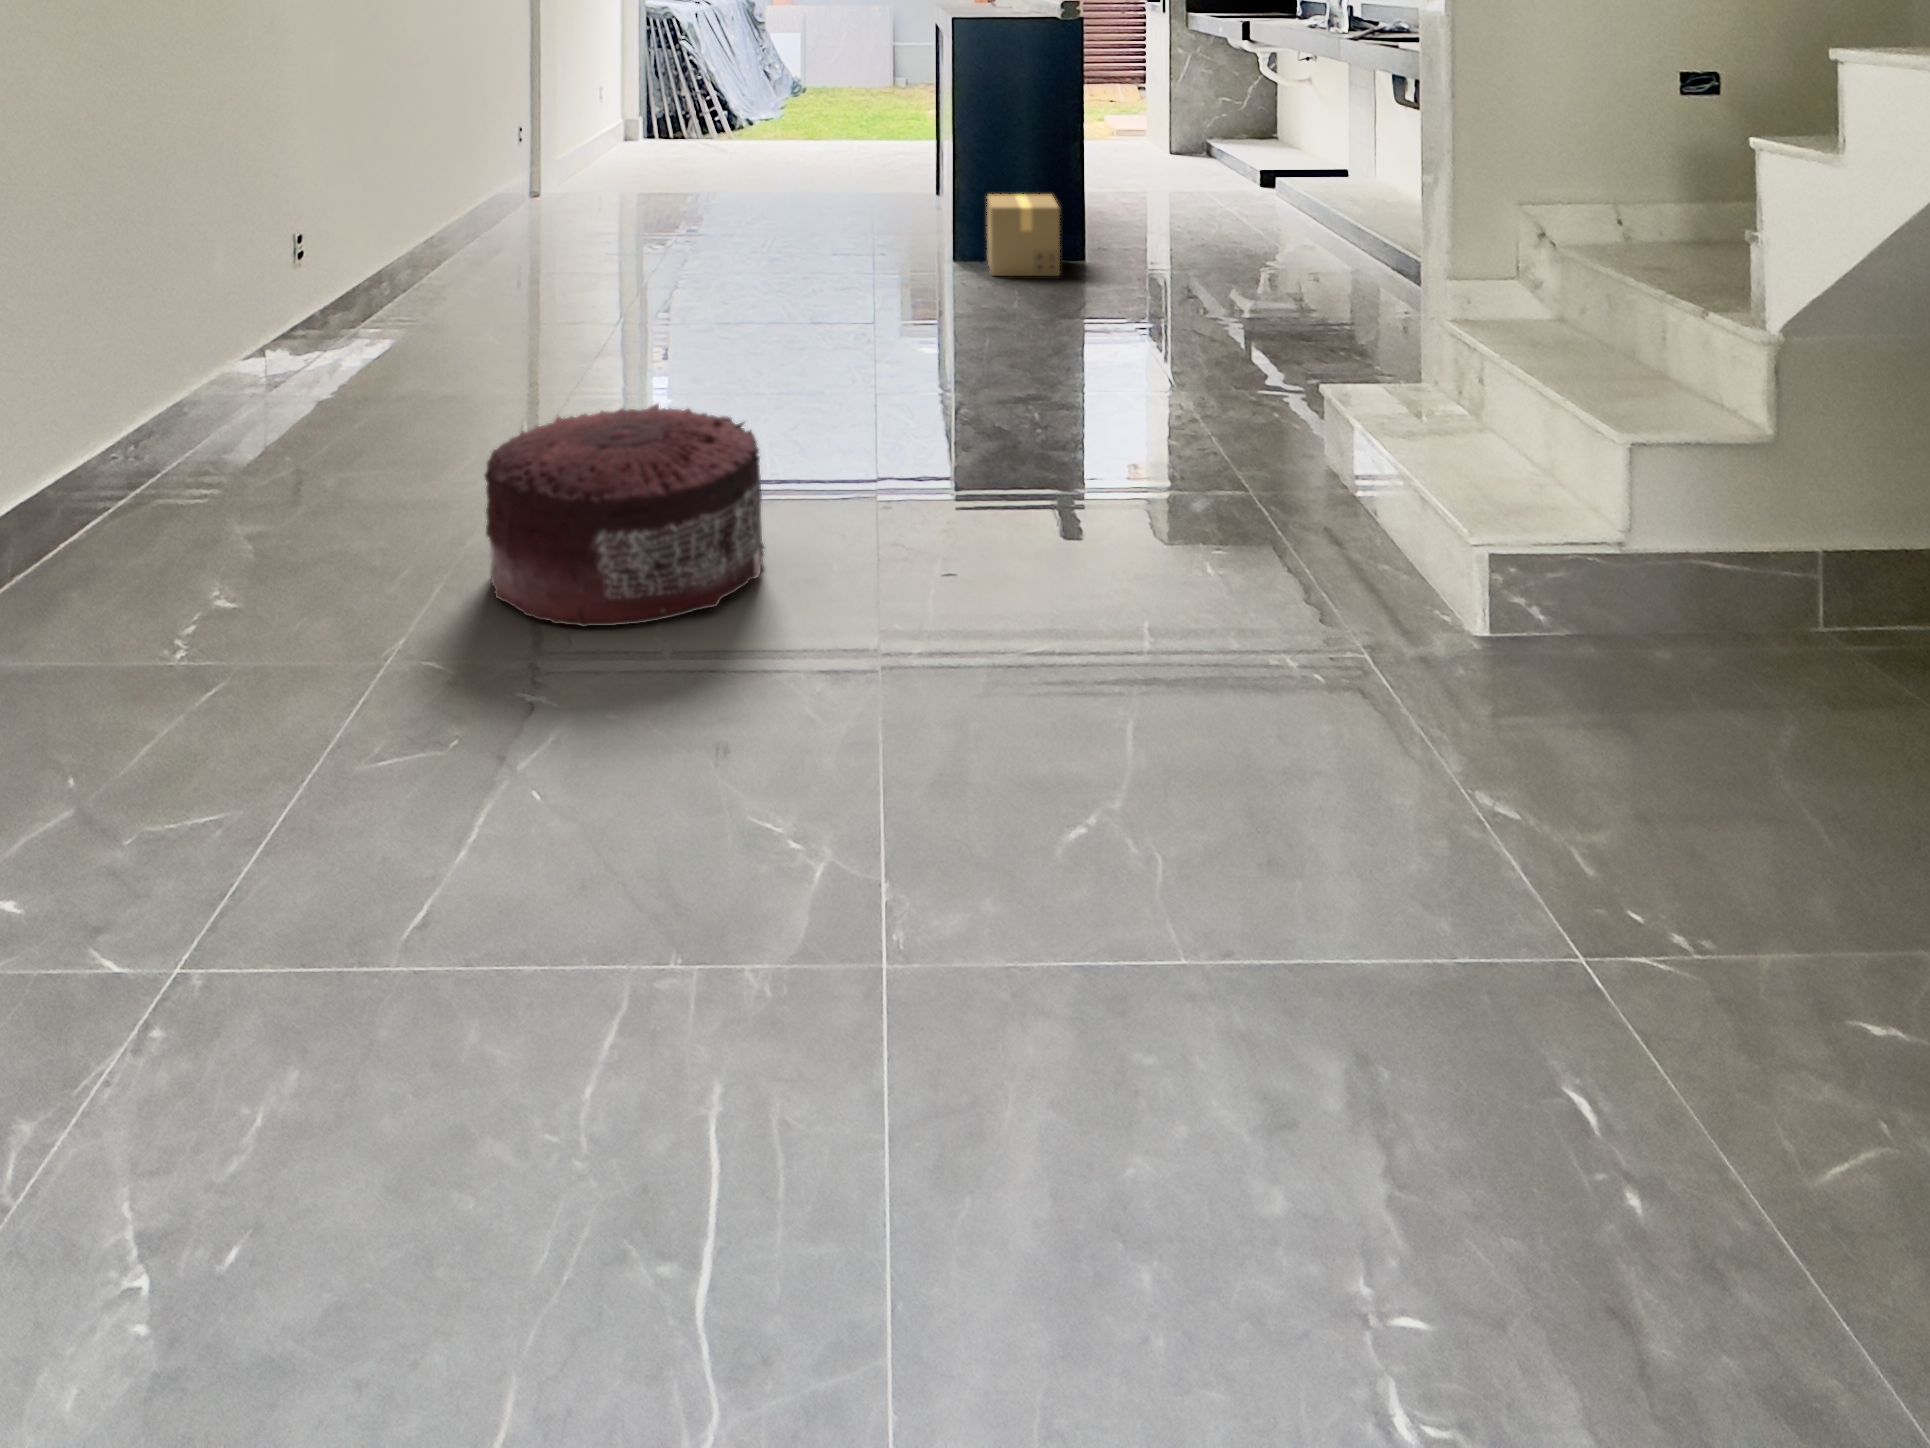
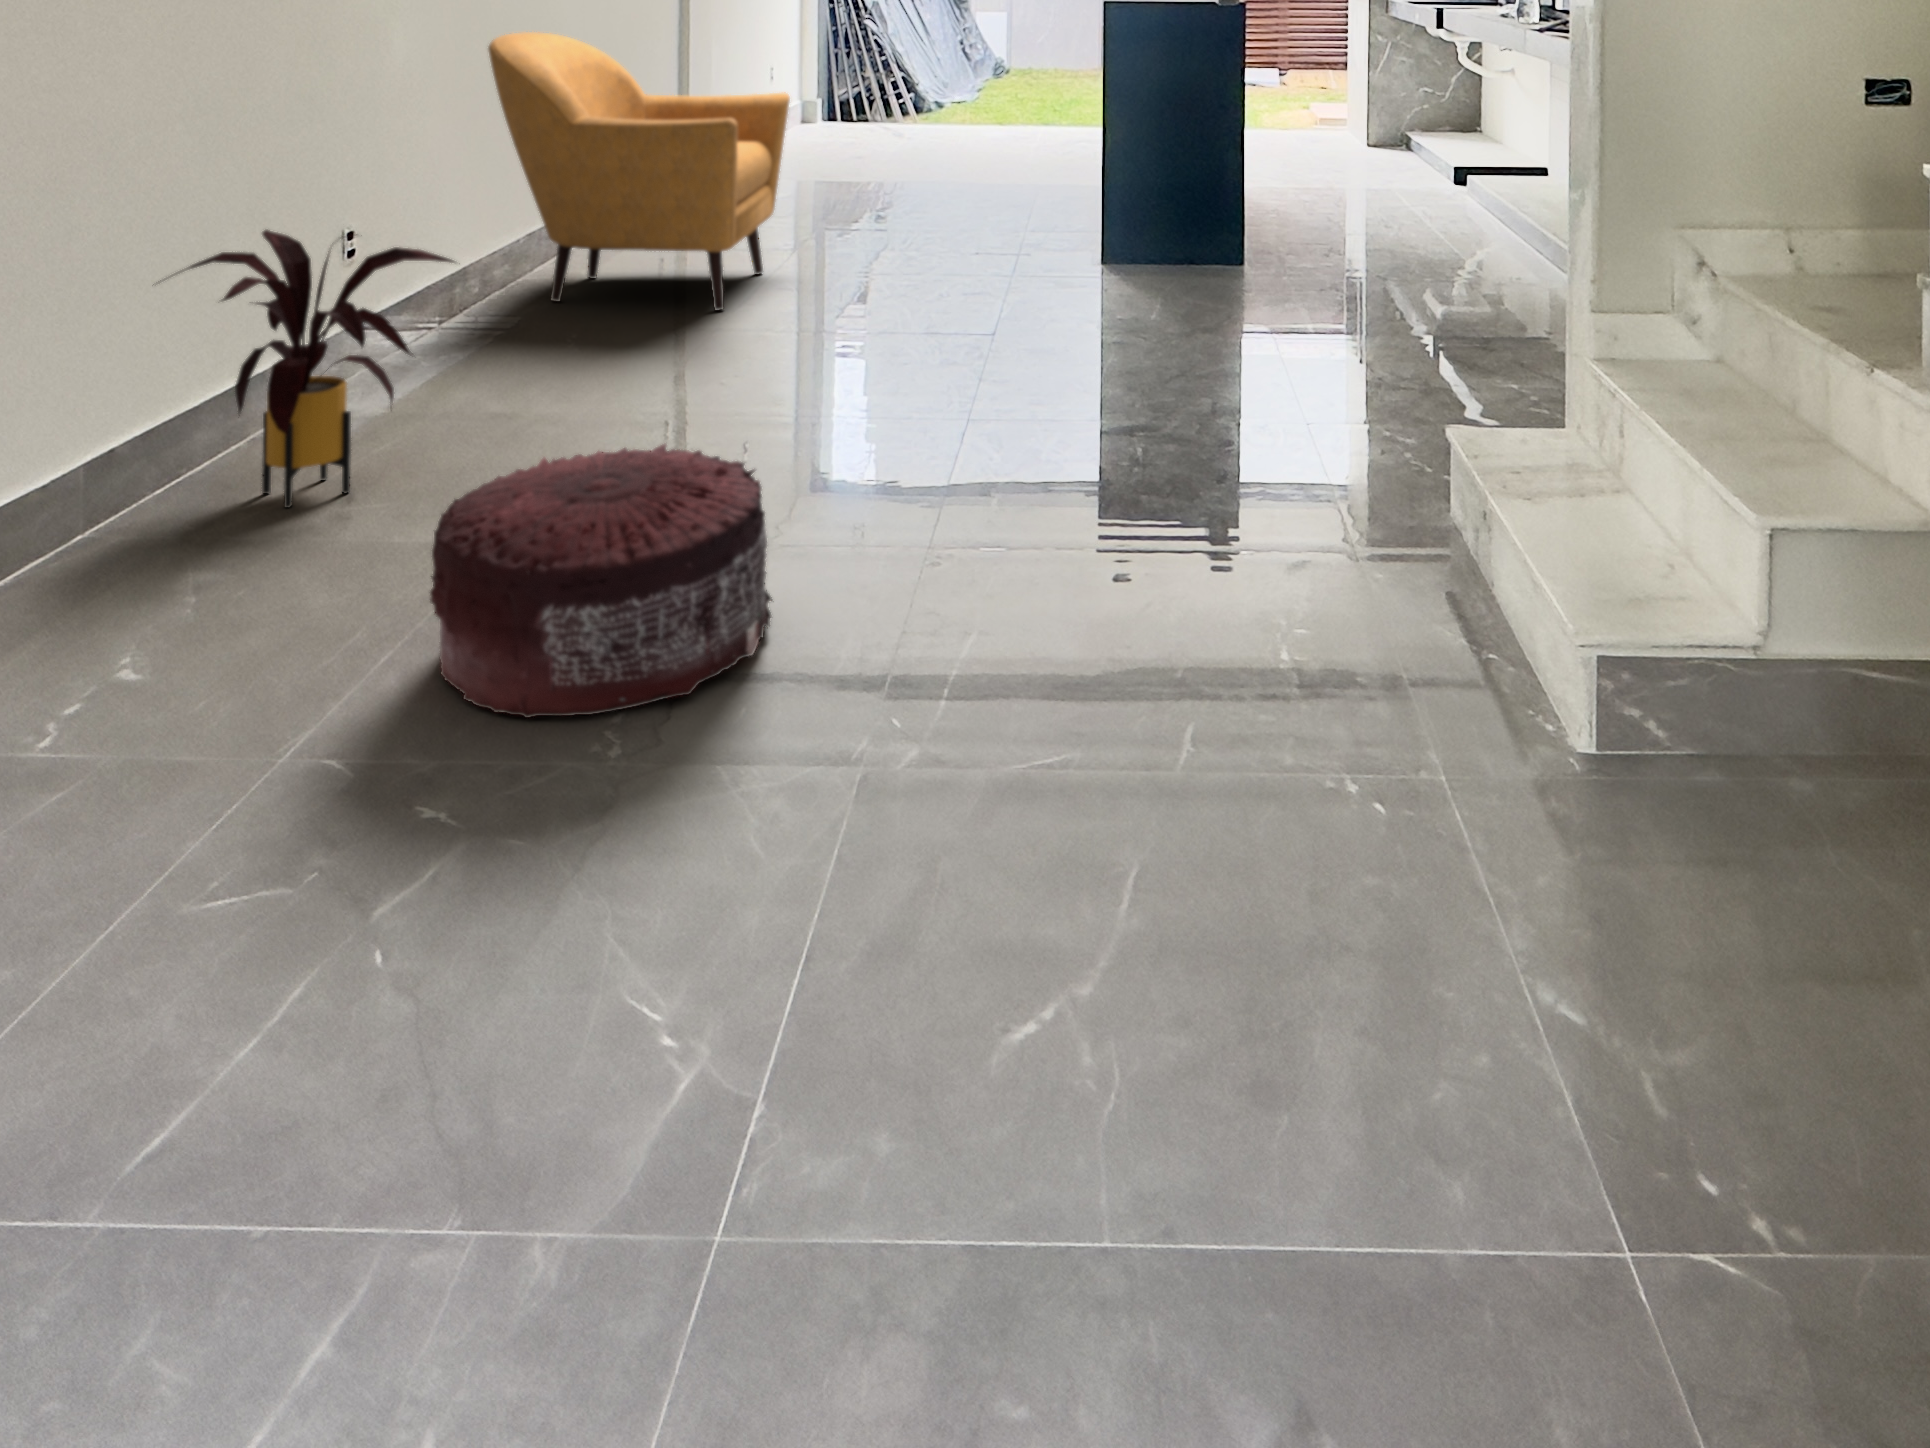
armchair: none [397,53,664,307] -> present [488,32,790,310]
cardboard box: present [987,194,1060,276] -> none [1138,192,1213,283]
house plant: none [171,228,436,474] -> present [160,230,454,508]

